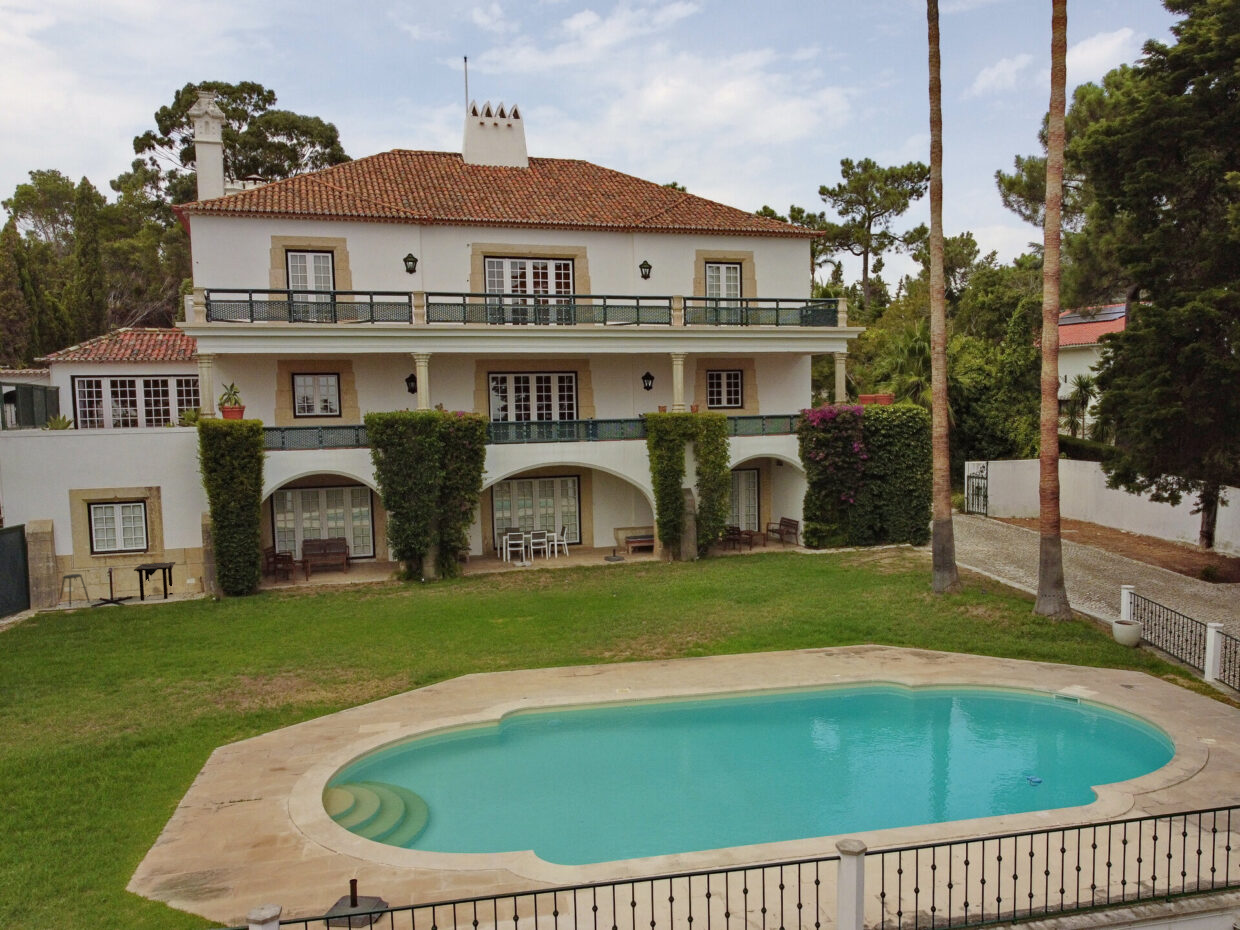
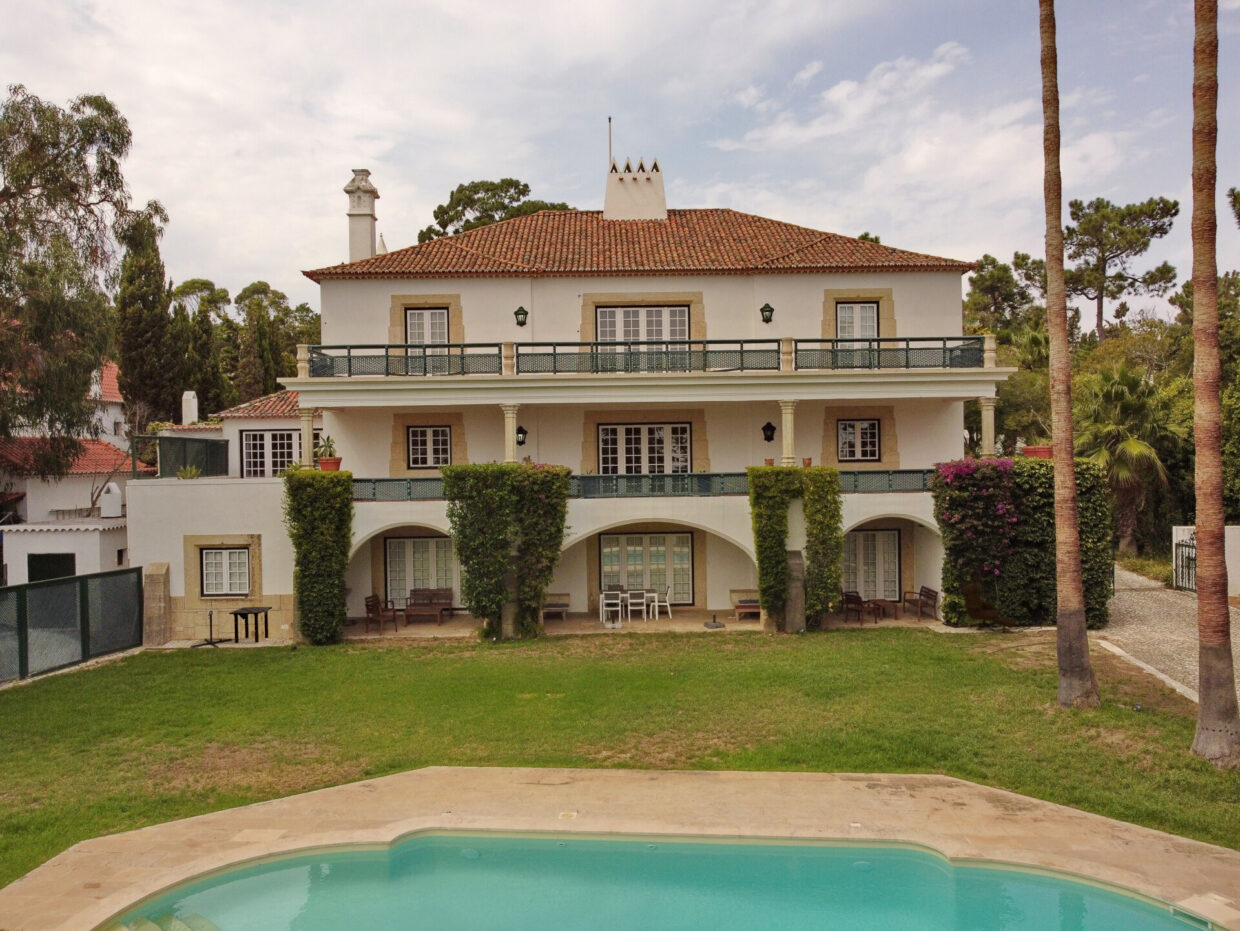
lounge chair: none [825,513,867,551] -> present [964,585,1016,632]
stool: present [59,574,89,606] -> none [169,614,195,645]

